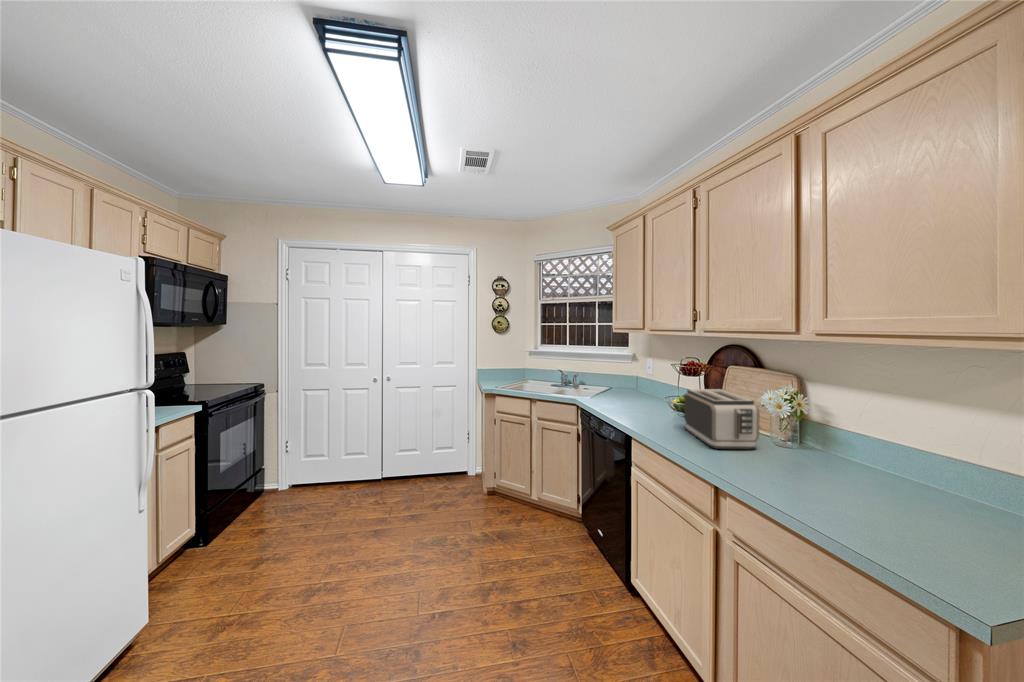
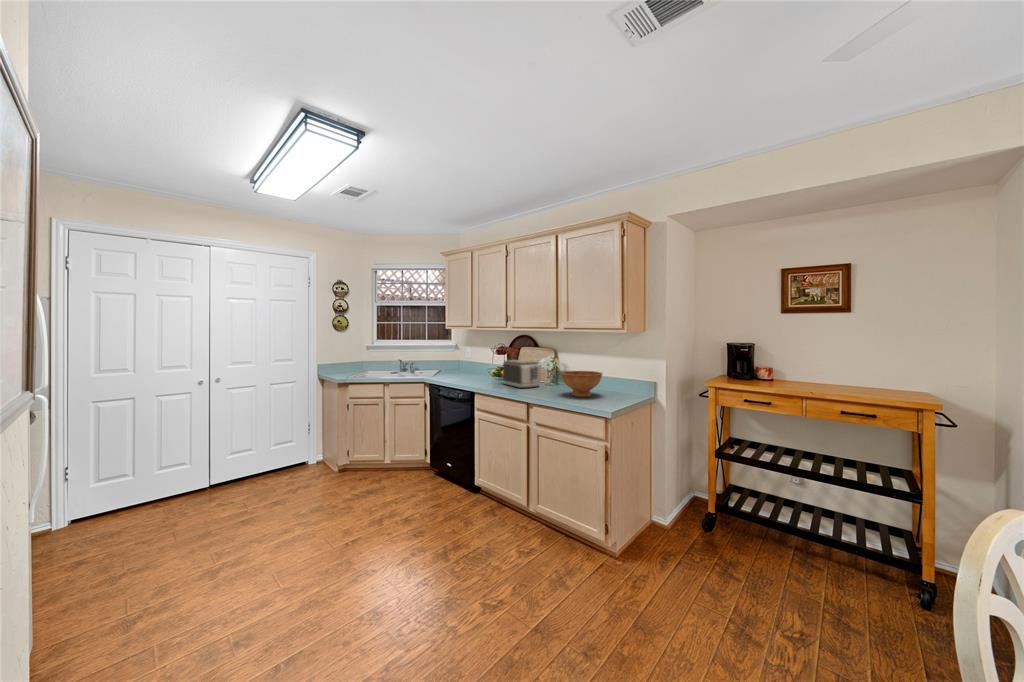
bowl: none [806,437,954,520] -> present [561,371,602,397]

